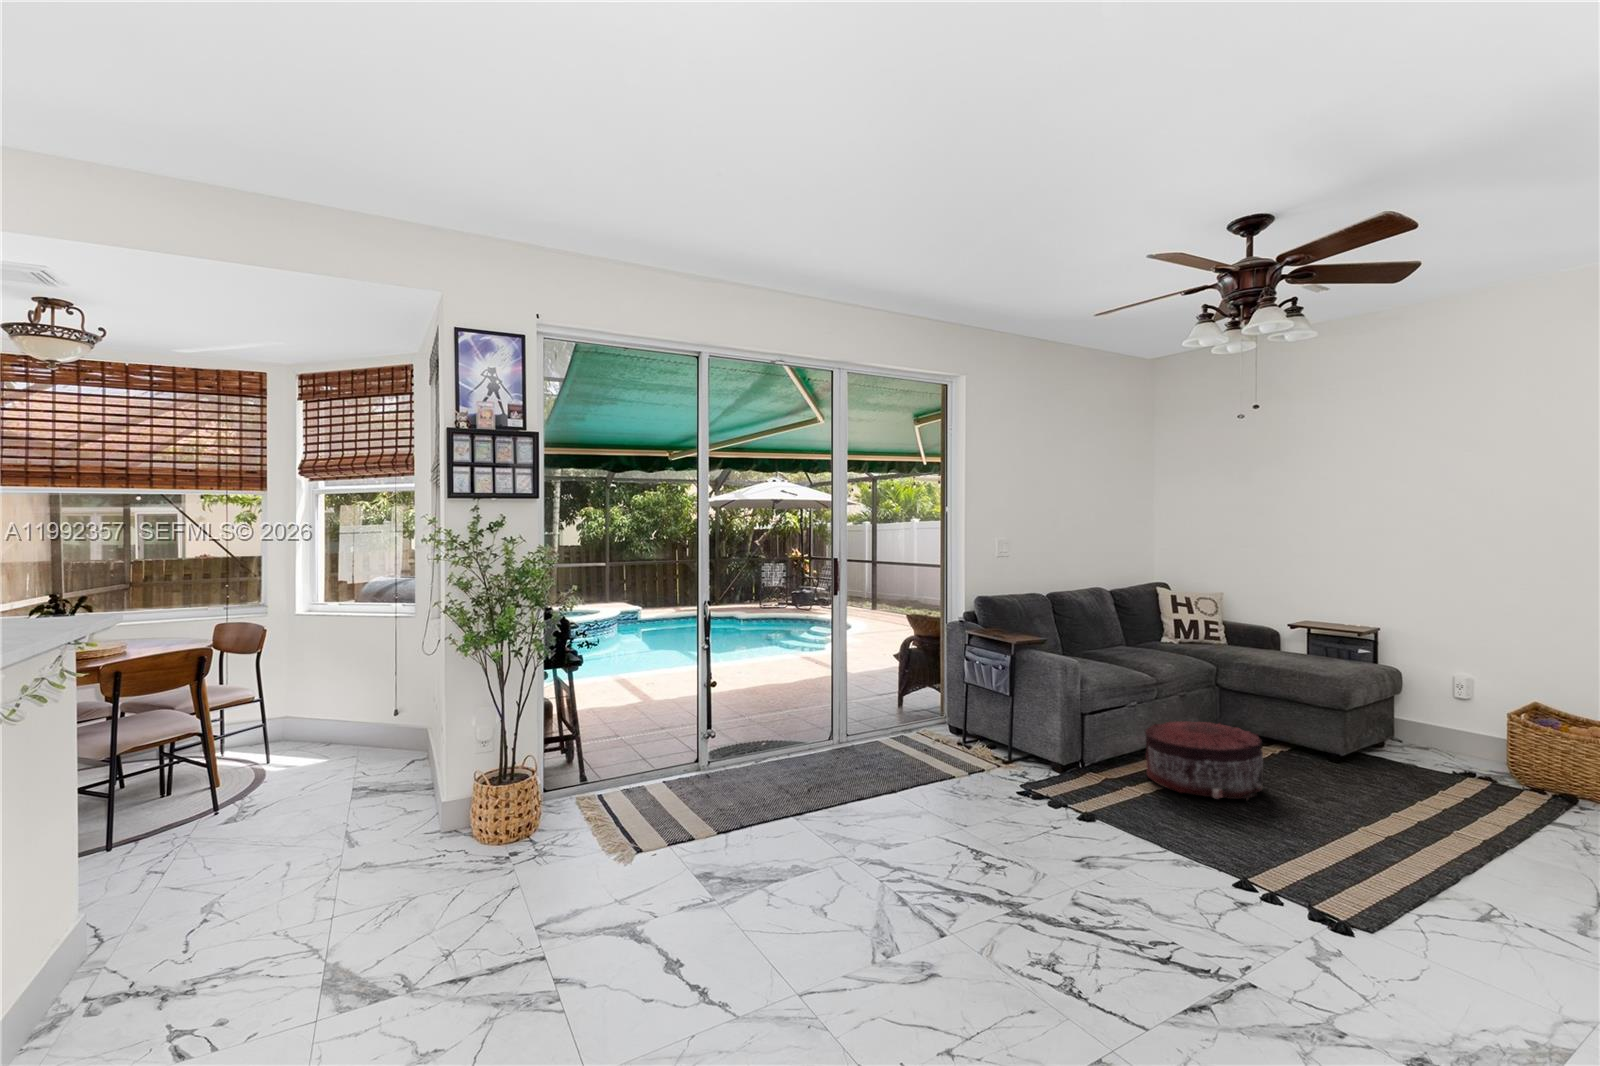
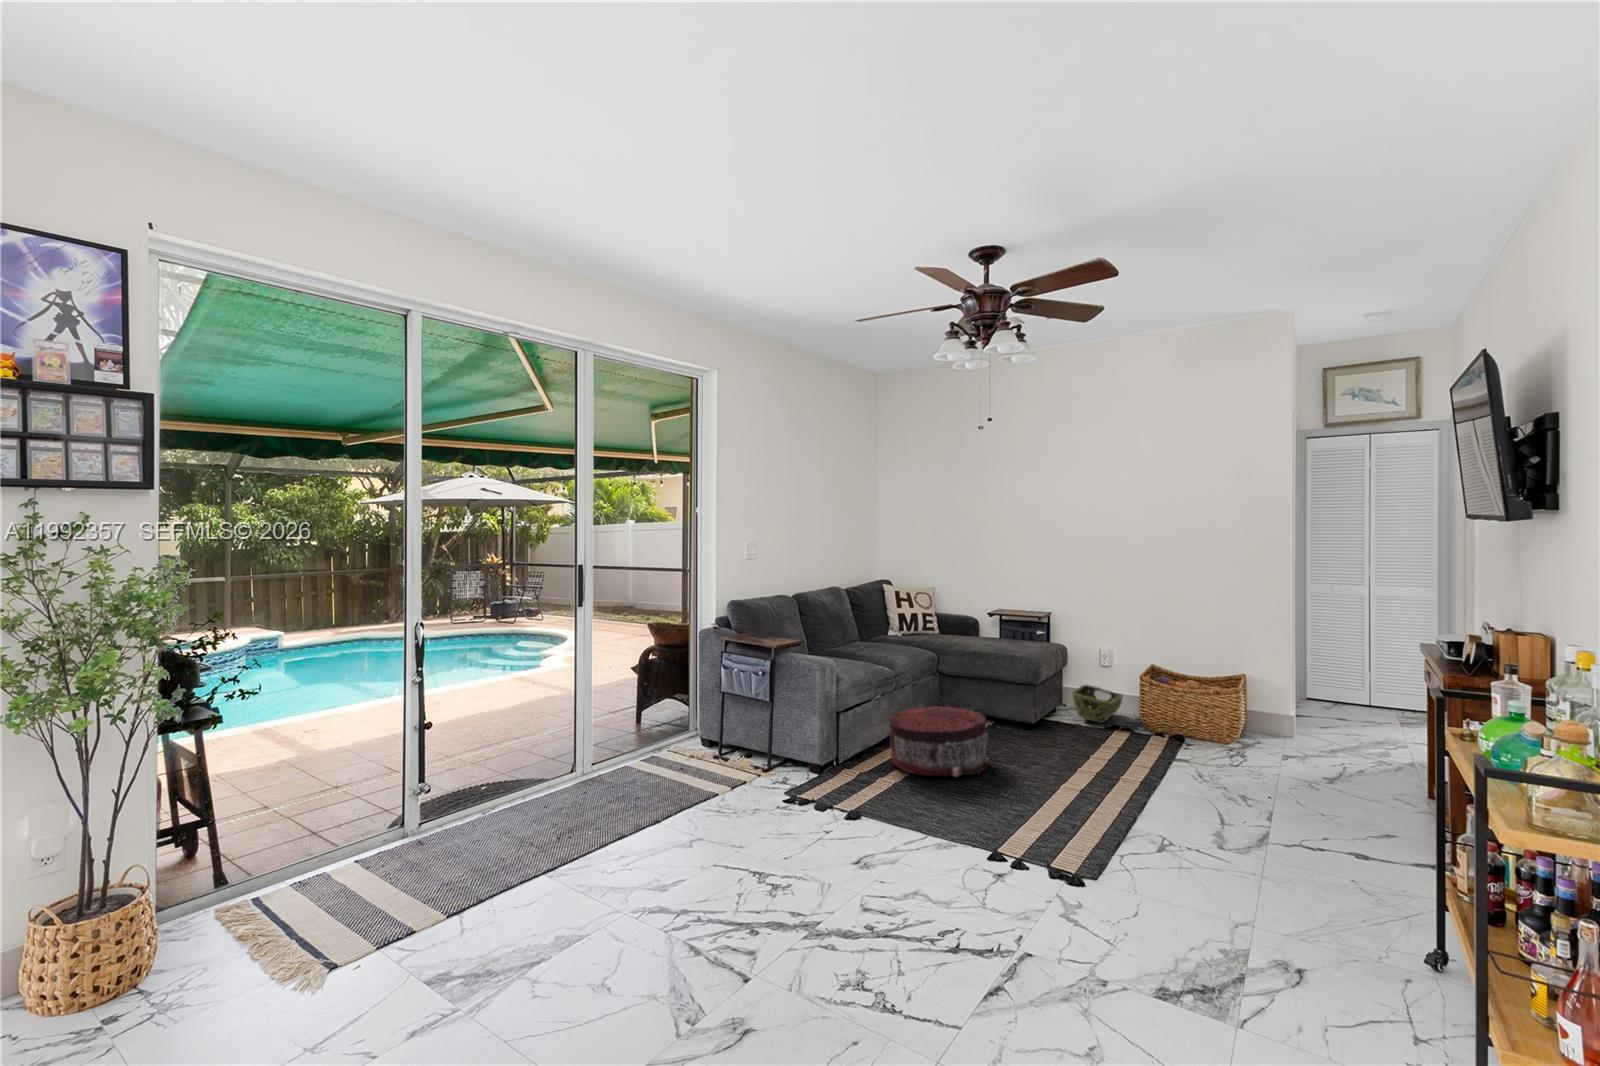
woven basket: none [1399,720,1481,768] -> present [1072,685,1123,723]

